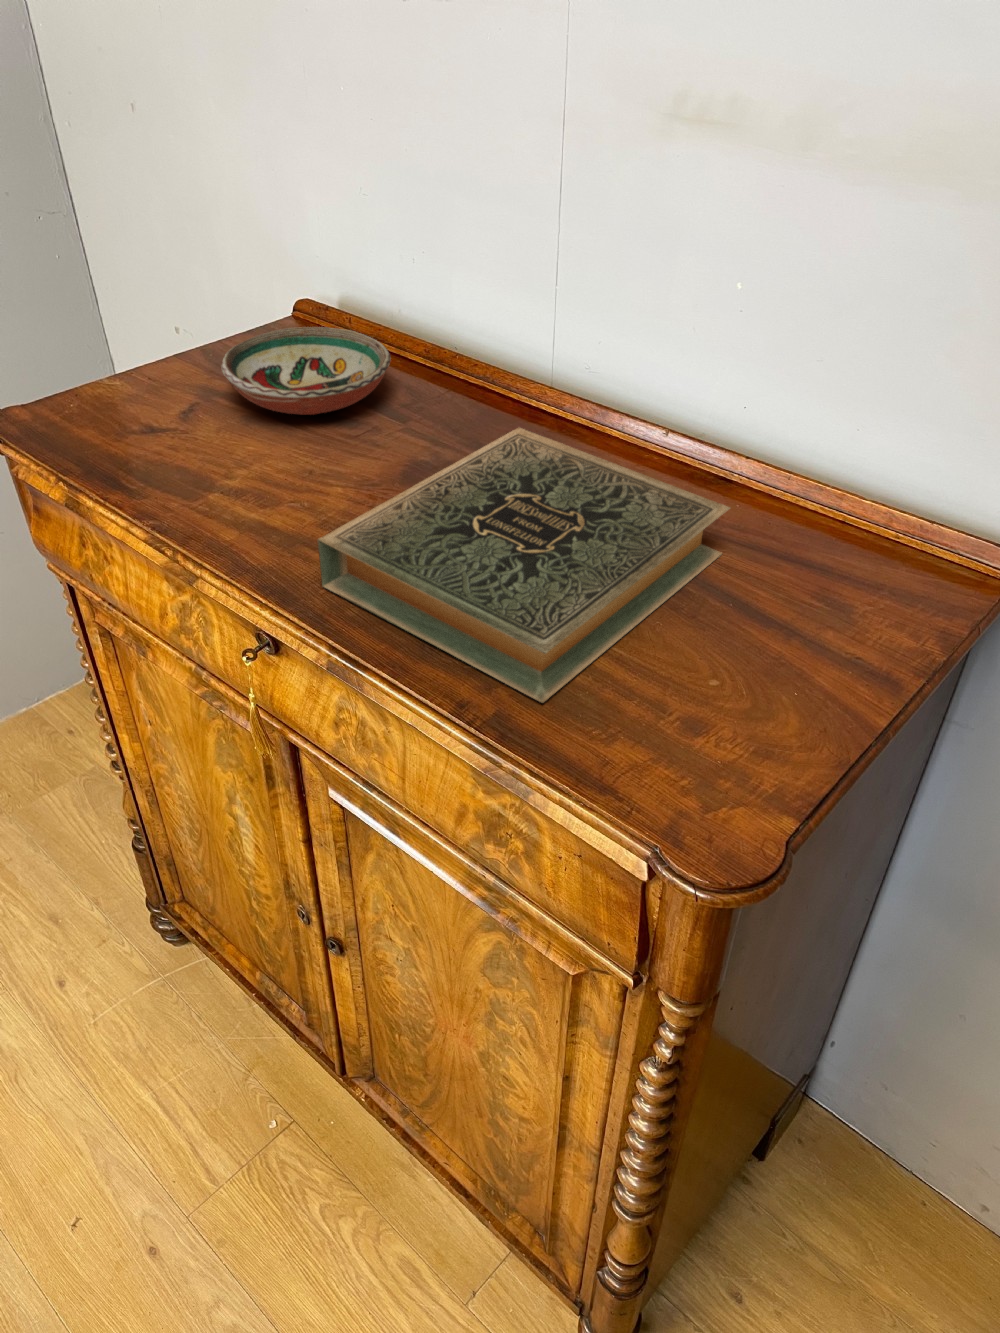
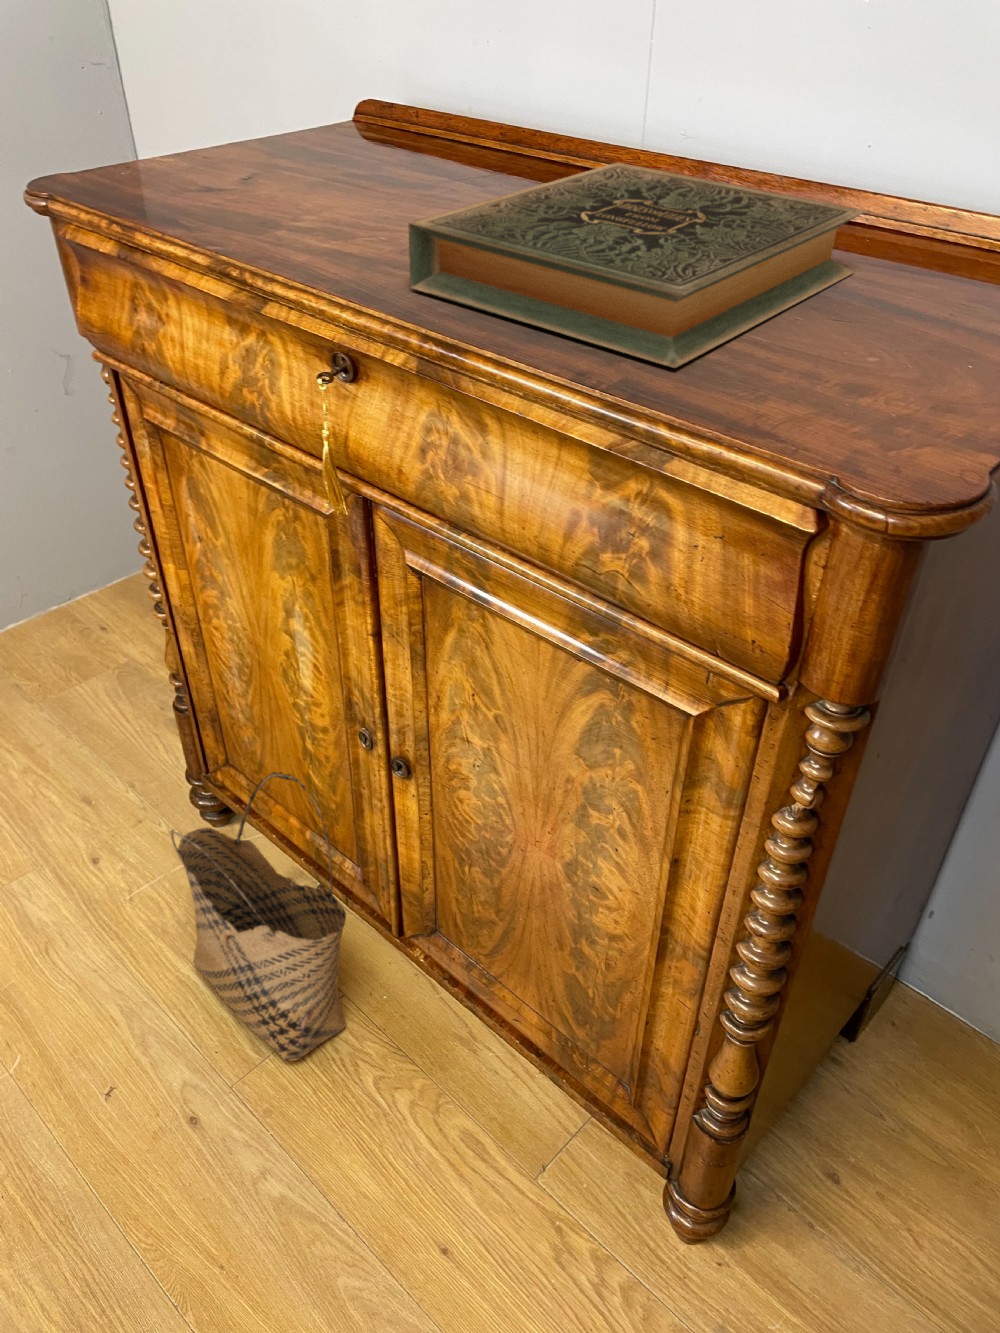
decorative bowl: present [221,327,391,415] -> none [287,105,469,180]
woven basket: none [126,933,295,1192] -> present [170,772,346,1061]

